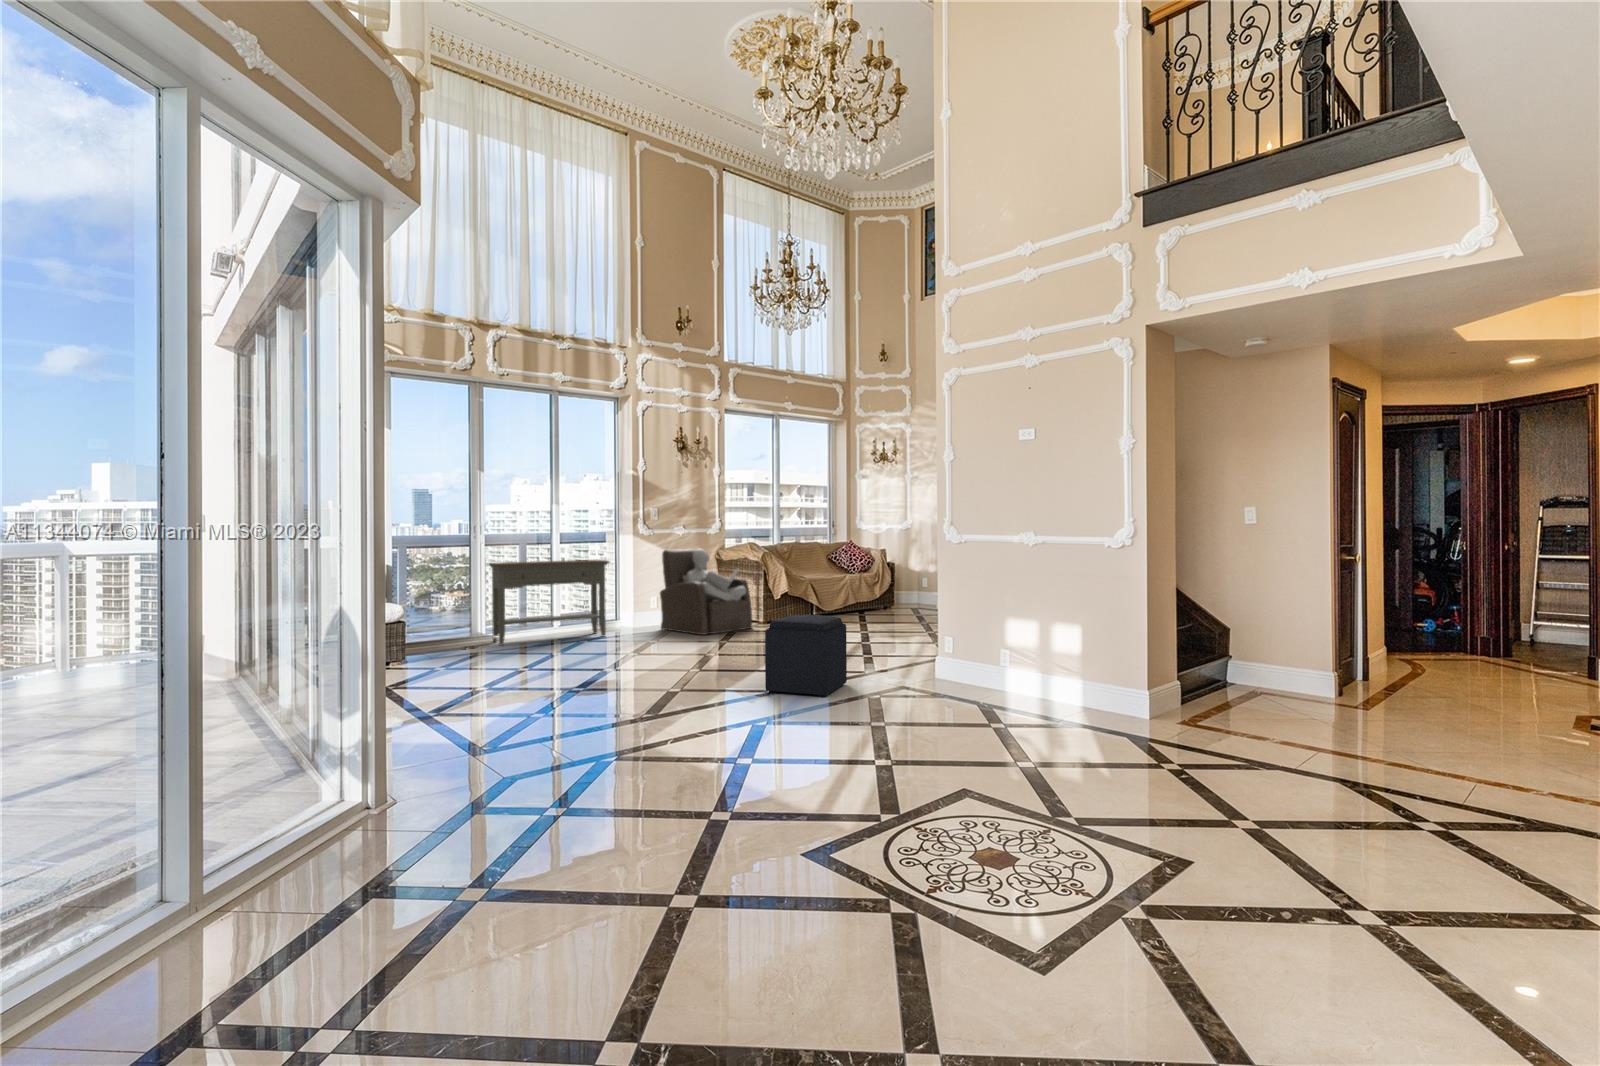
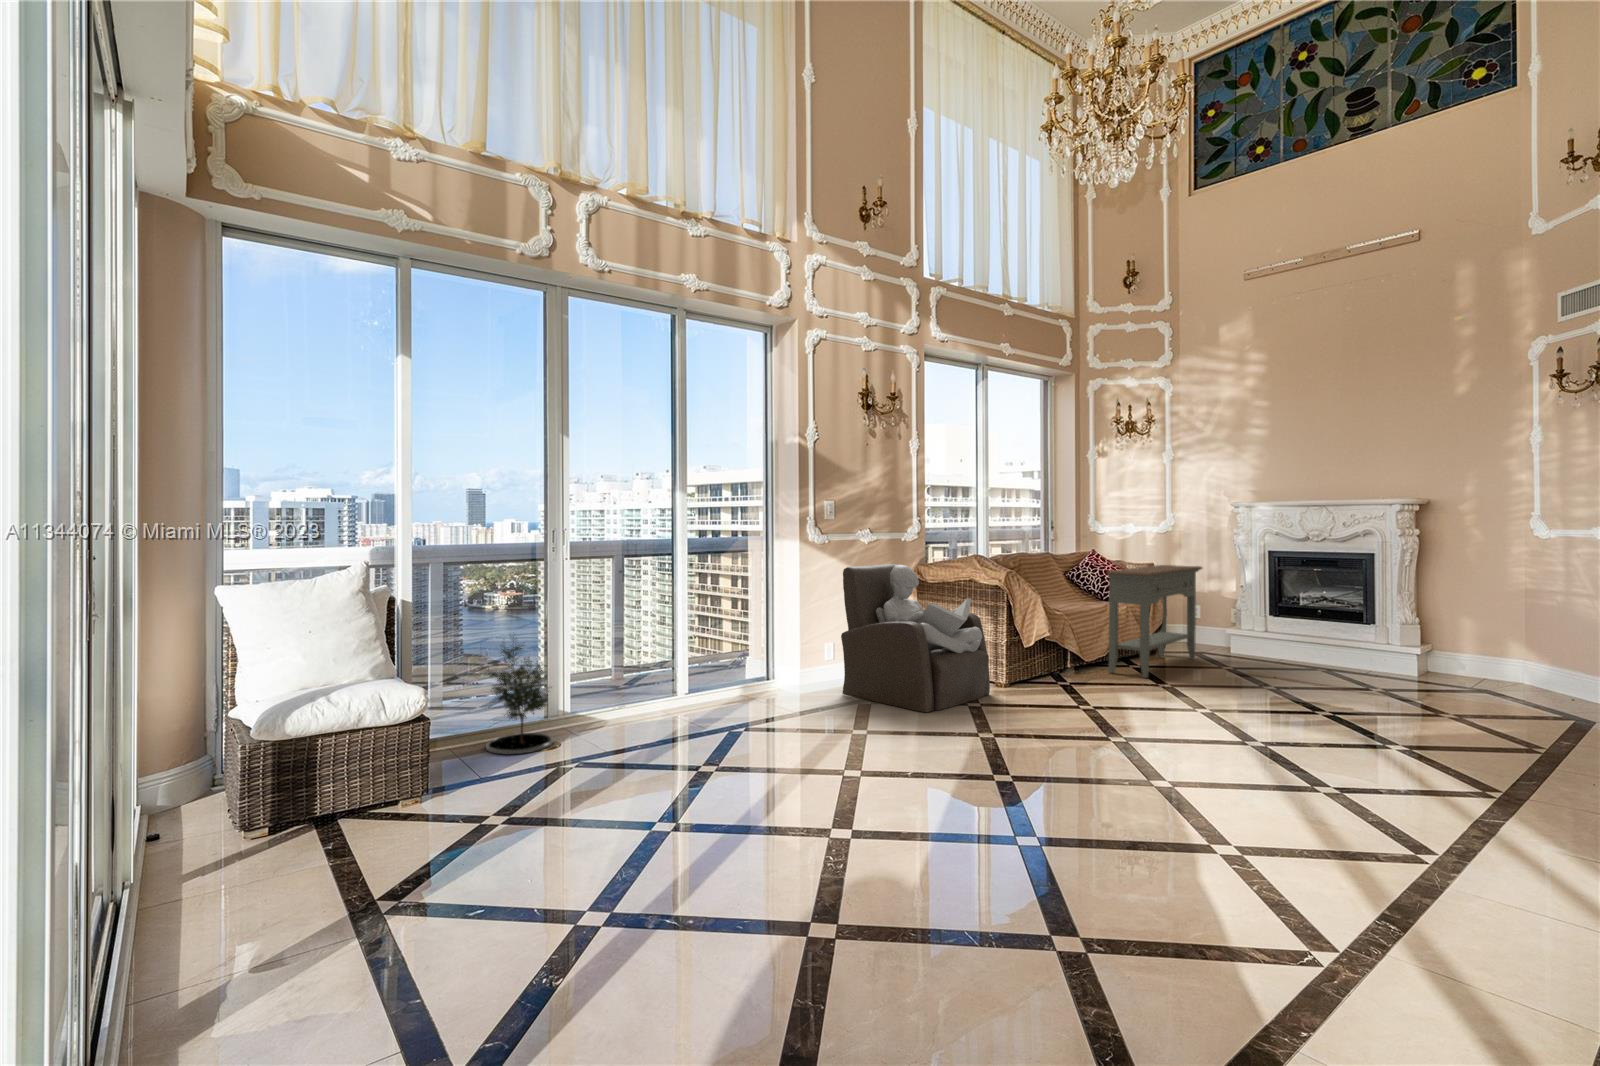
console table: present [488,560,609,645] -> present [1107,565,1202,678]
potted tree: none [432,584,474,652] -> present [486,636,553,754]
ottoman: present [765,615,847,697] -> none [1288,752,1538,1018]

